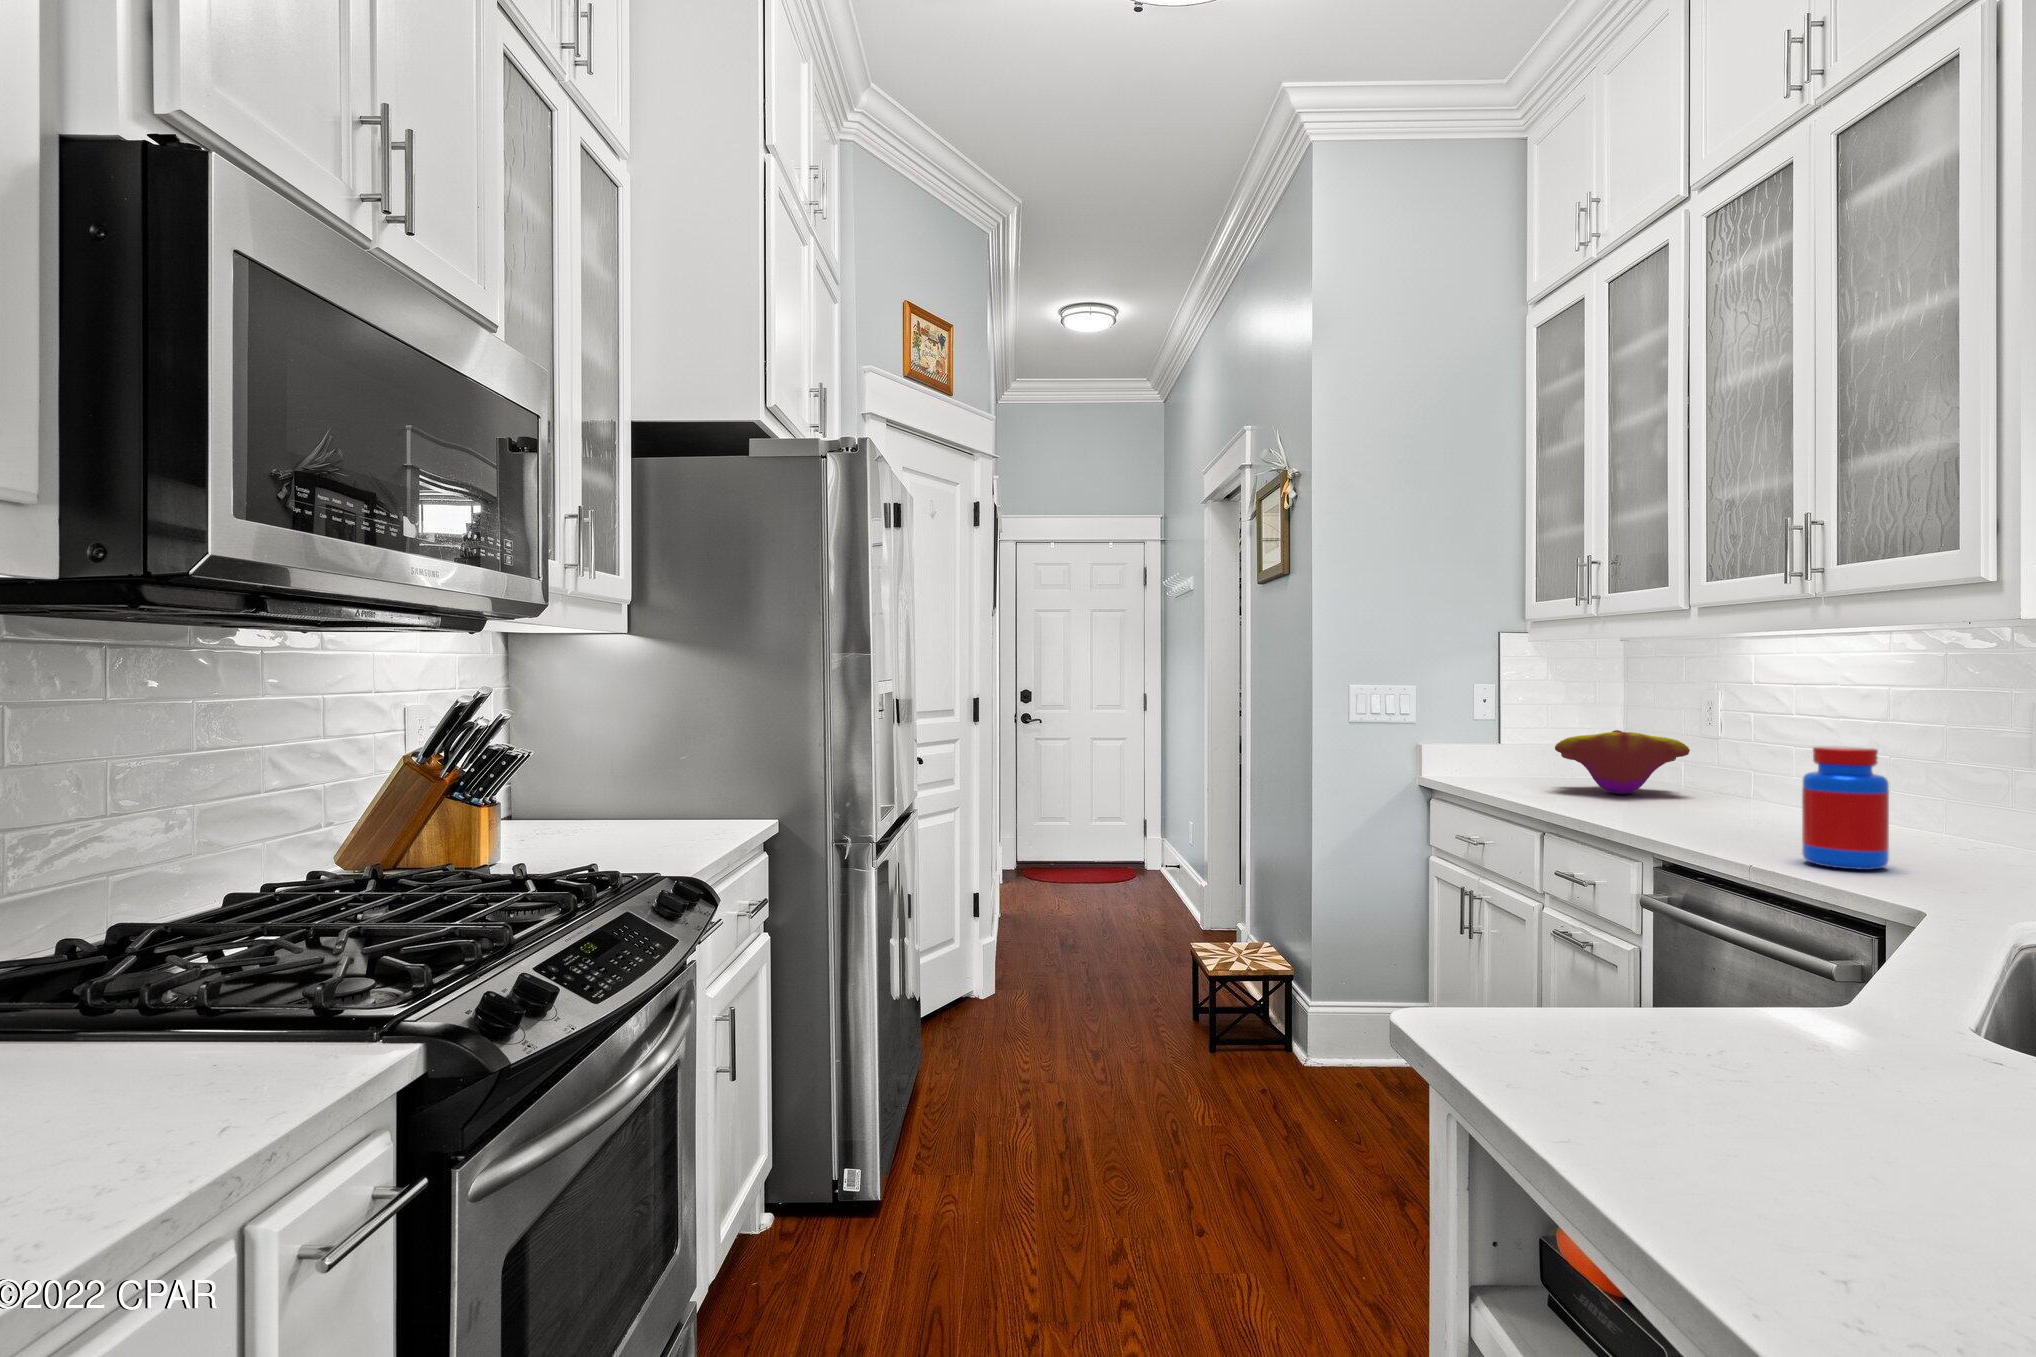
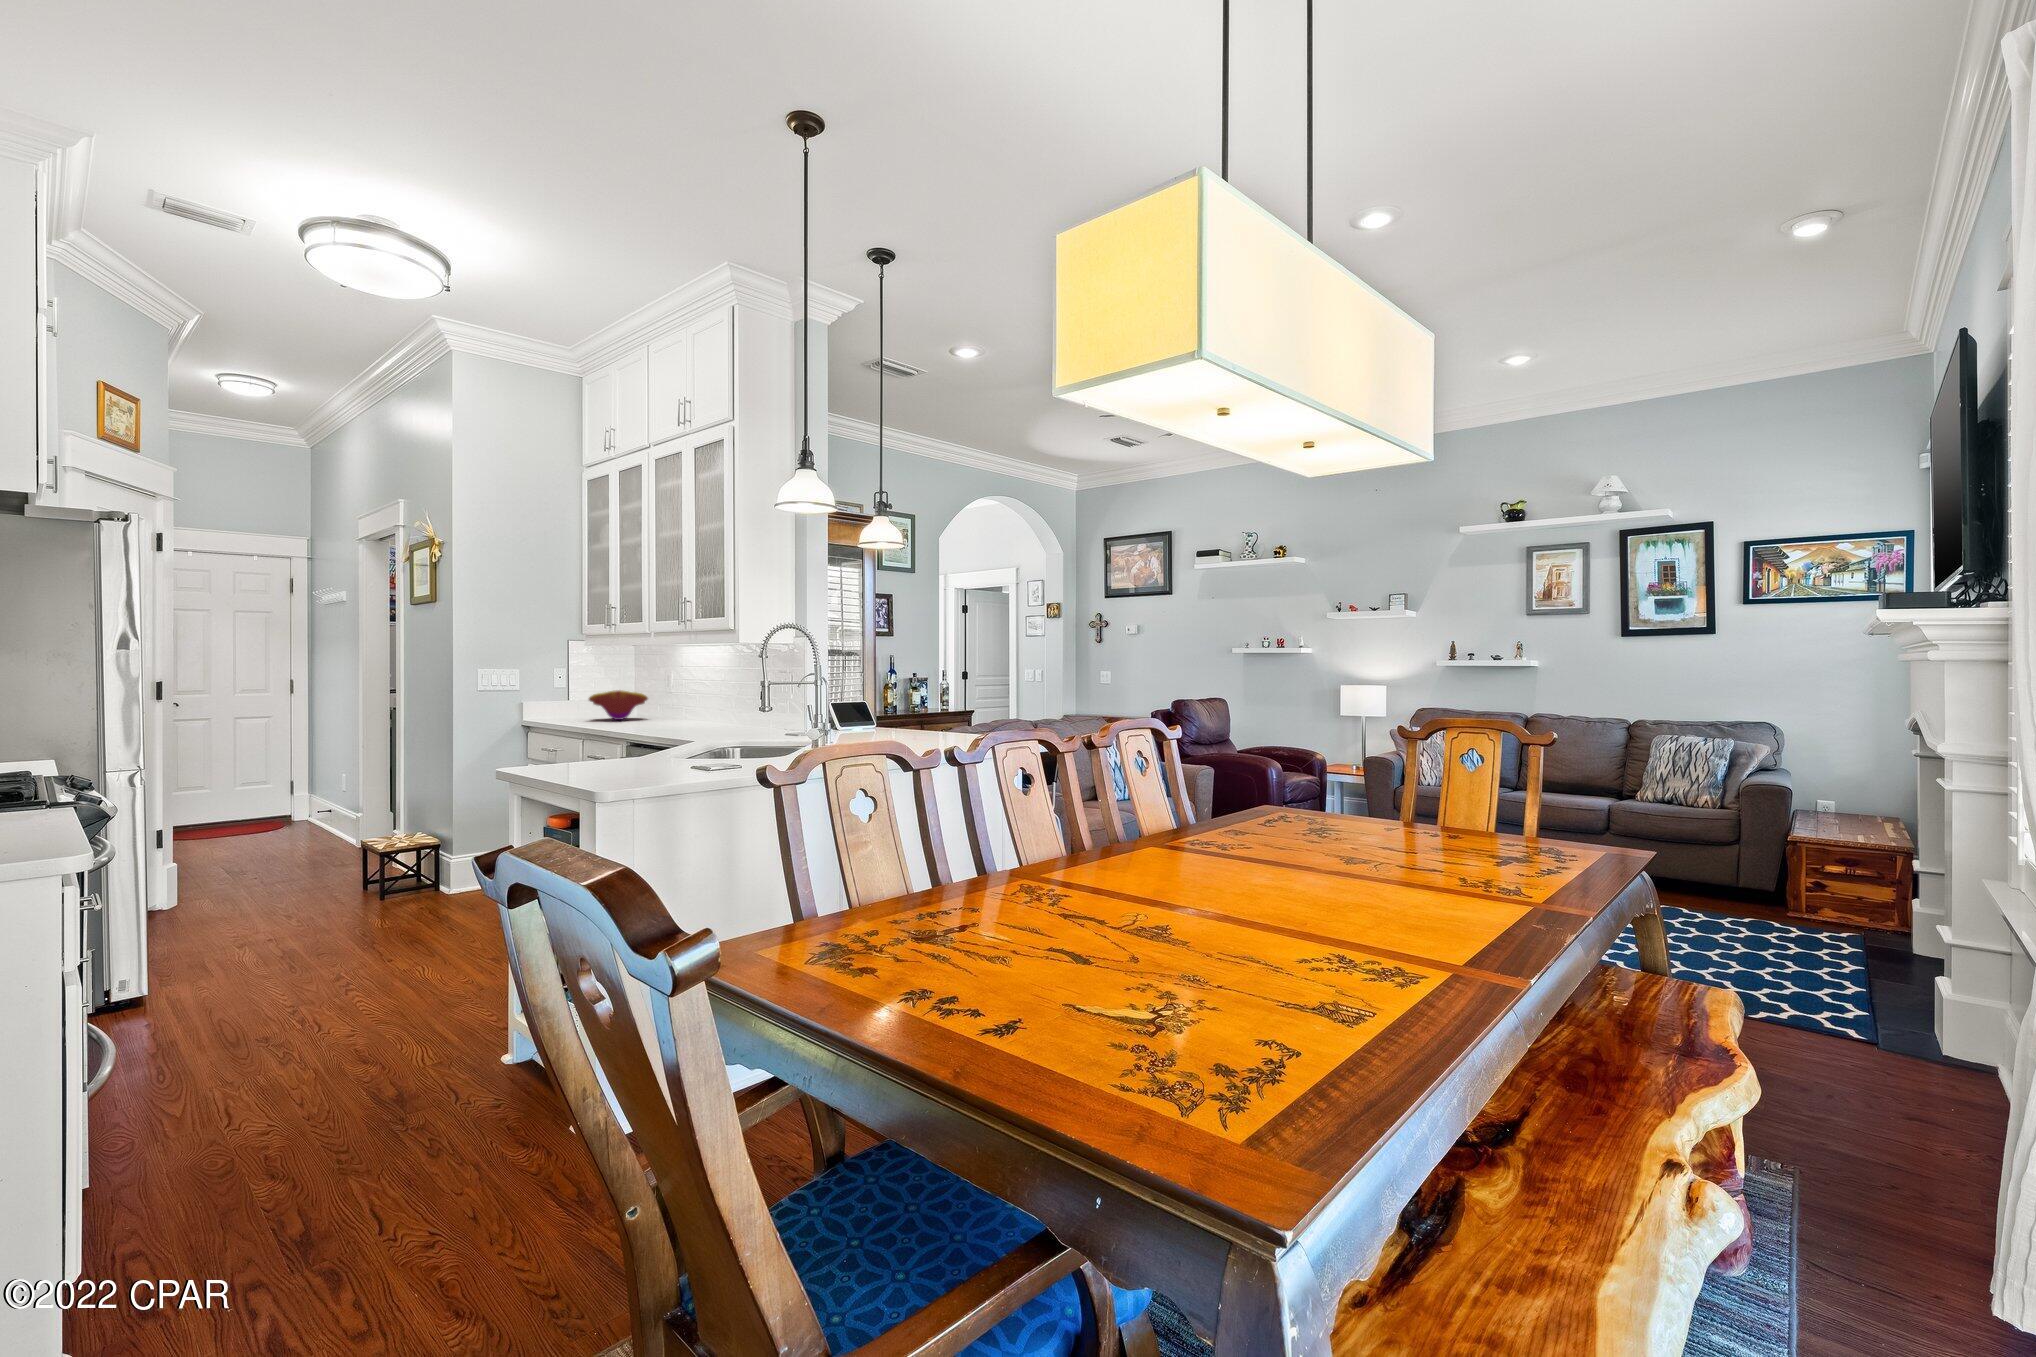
jar: present [1802,746,1889,870] -> none [666,690,692,734]

